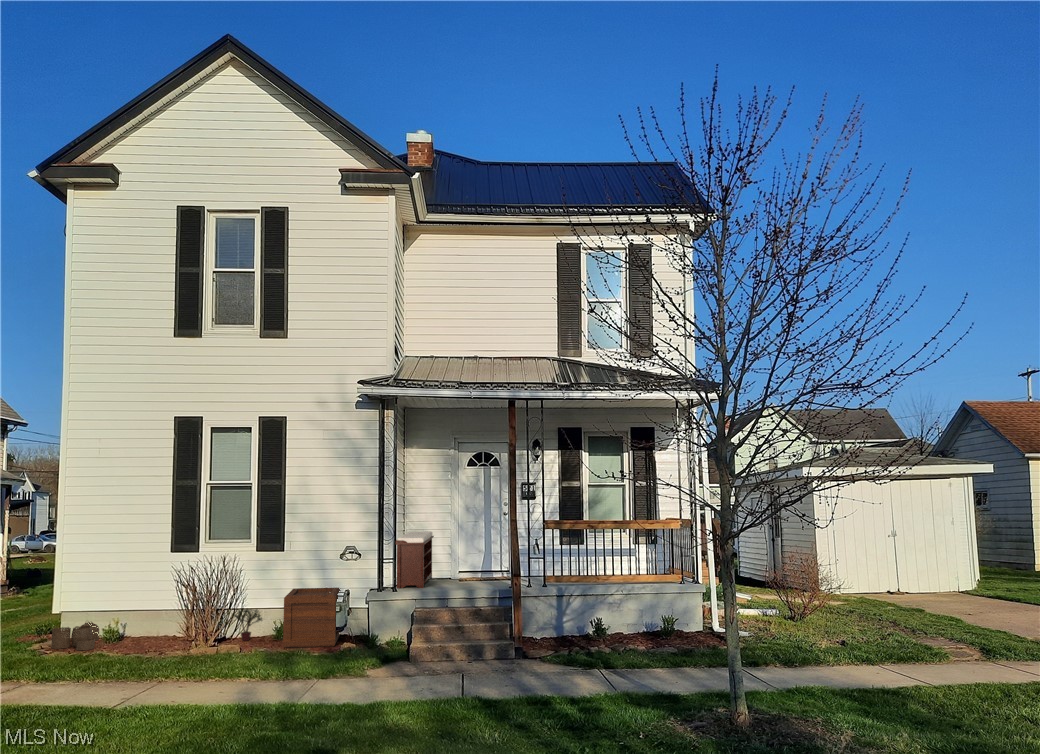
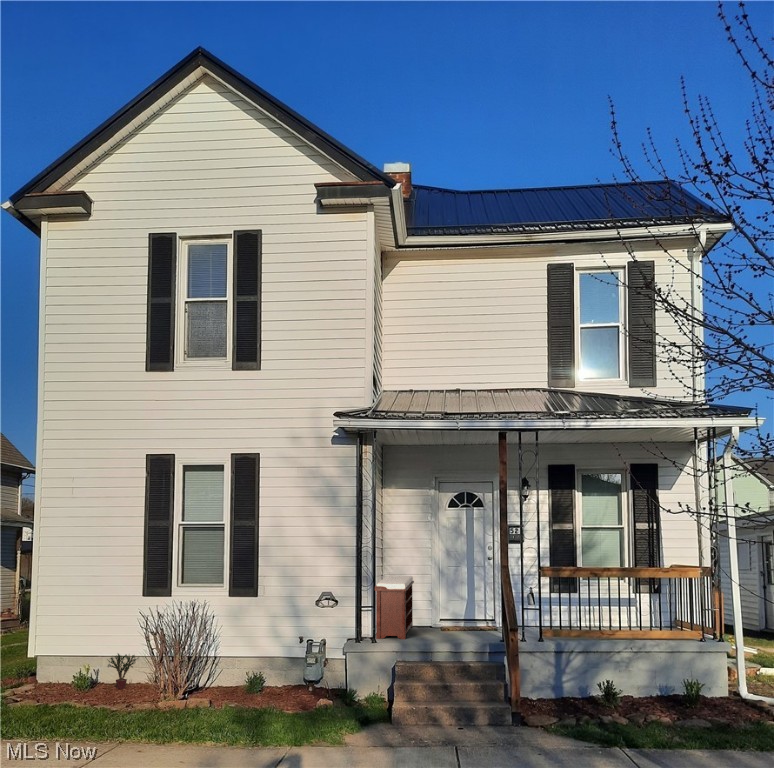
wooden crate: present [283,588,340,648] -> none [256,637,316,702]
potted plant: present [233,609,262,641] -> present [108,654,136,689]
woven basket: present [52,622,99,650] -> none [18,665,67,698]

